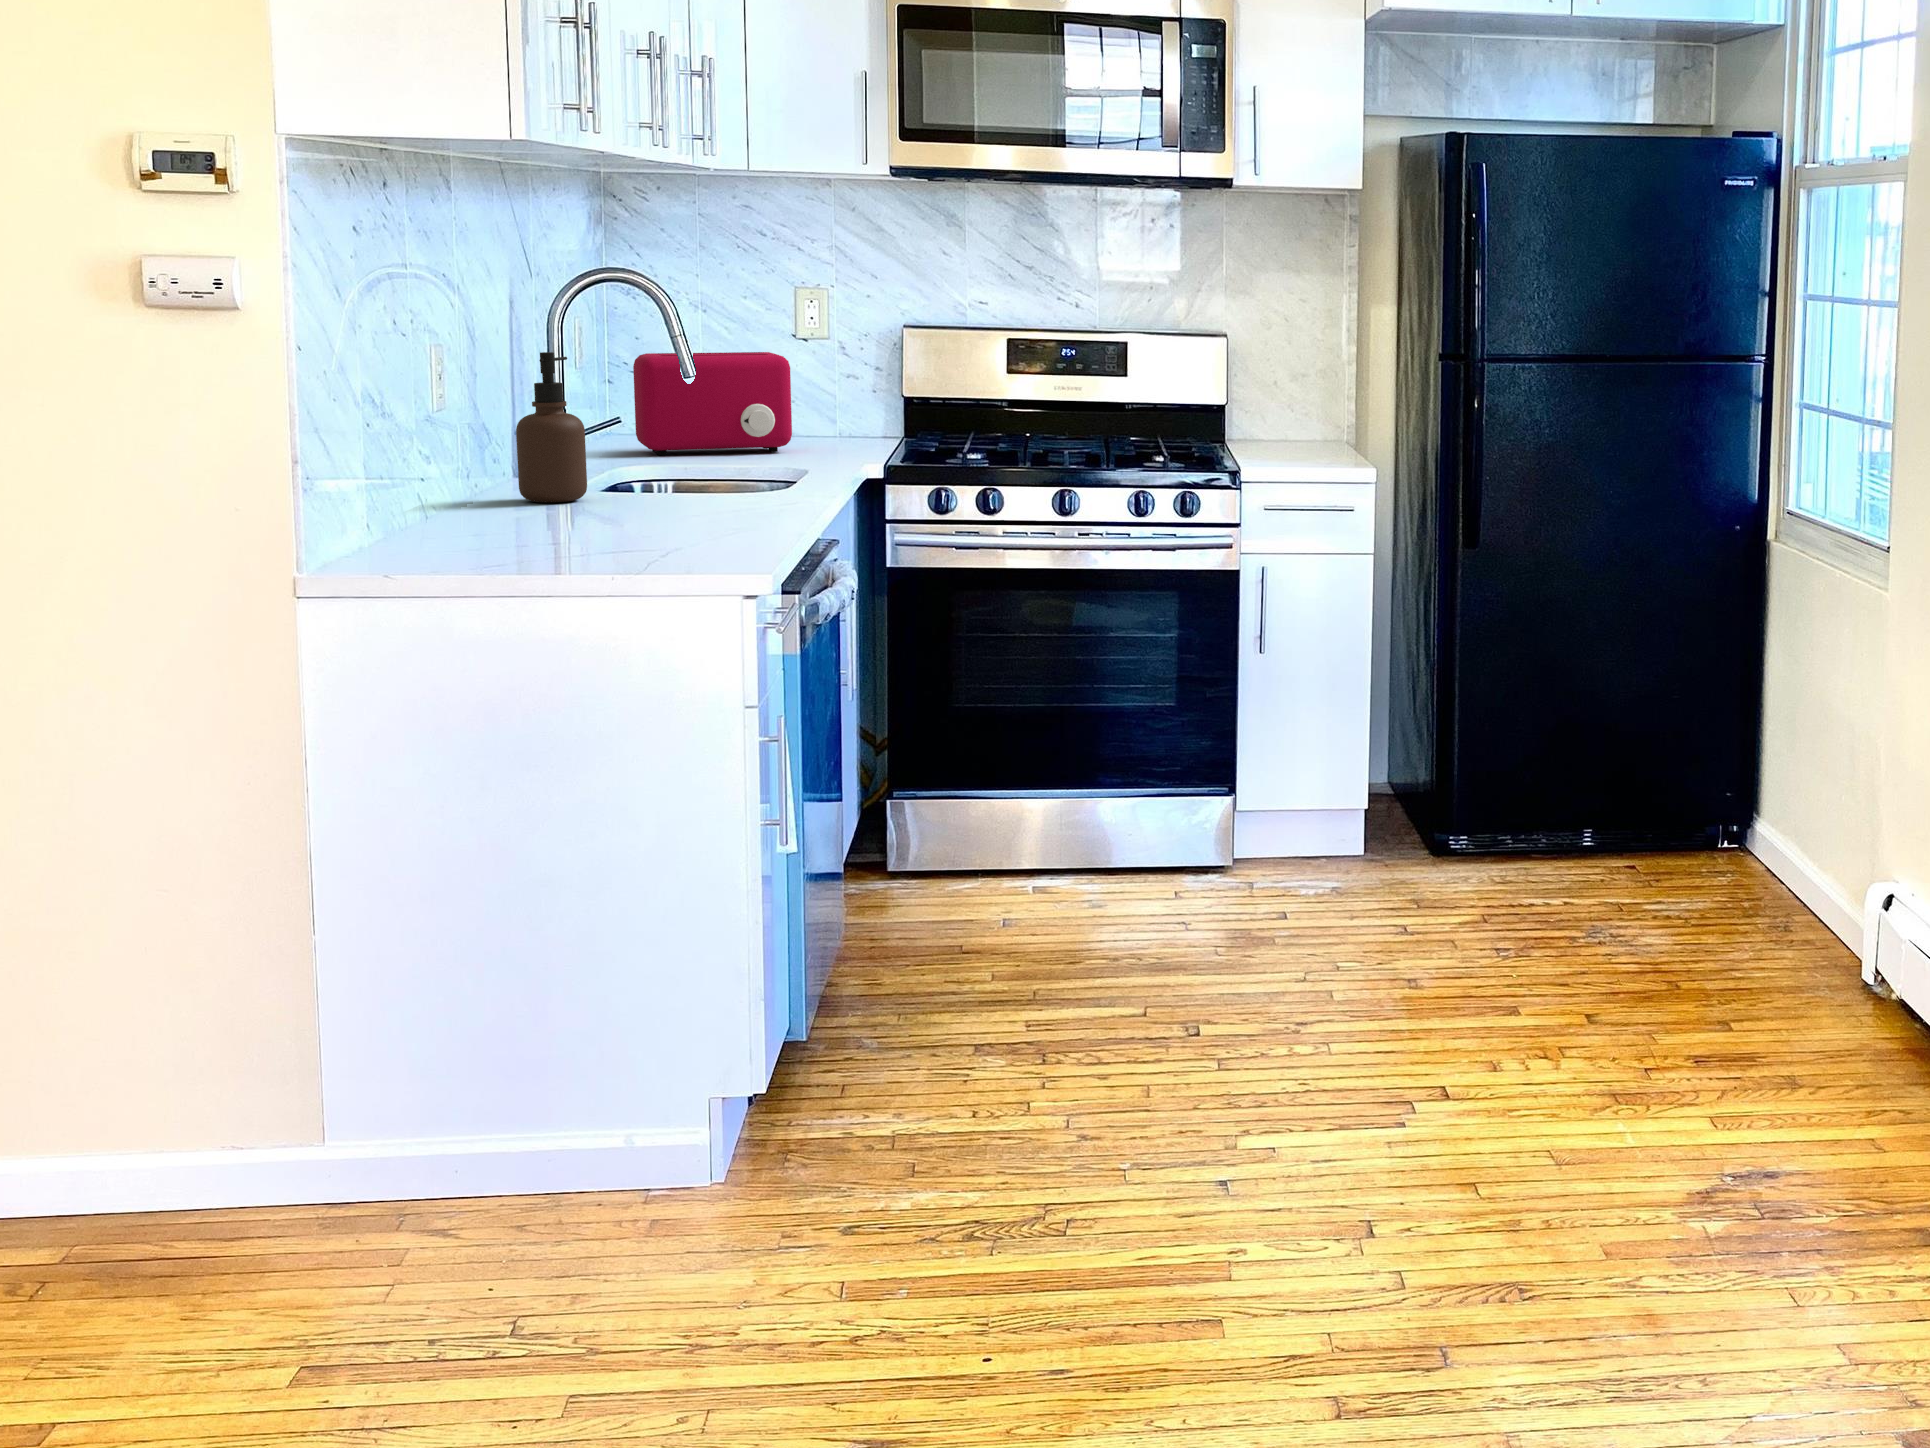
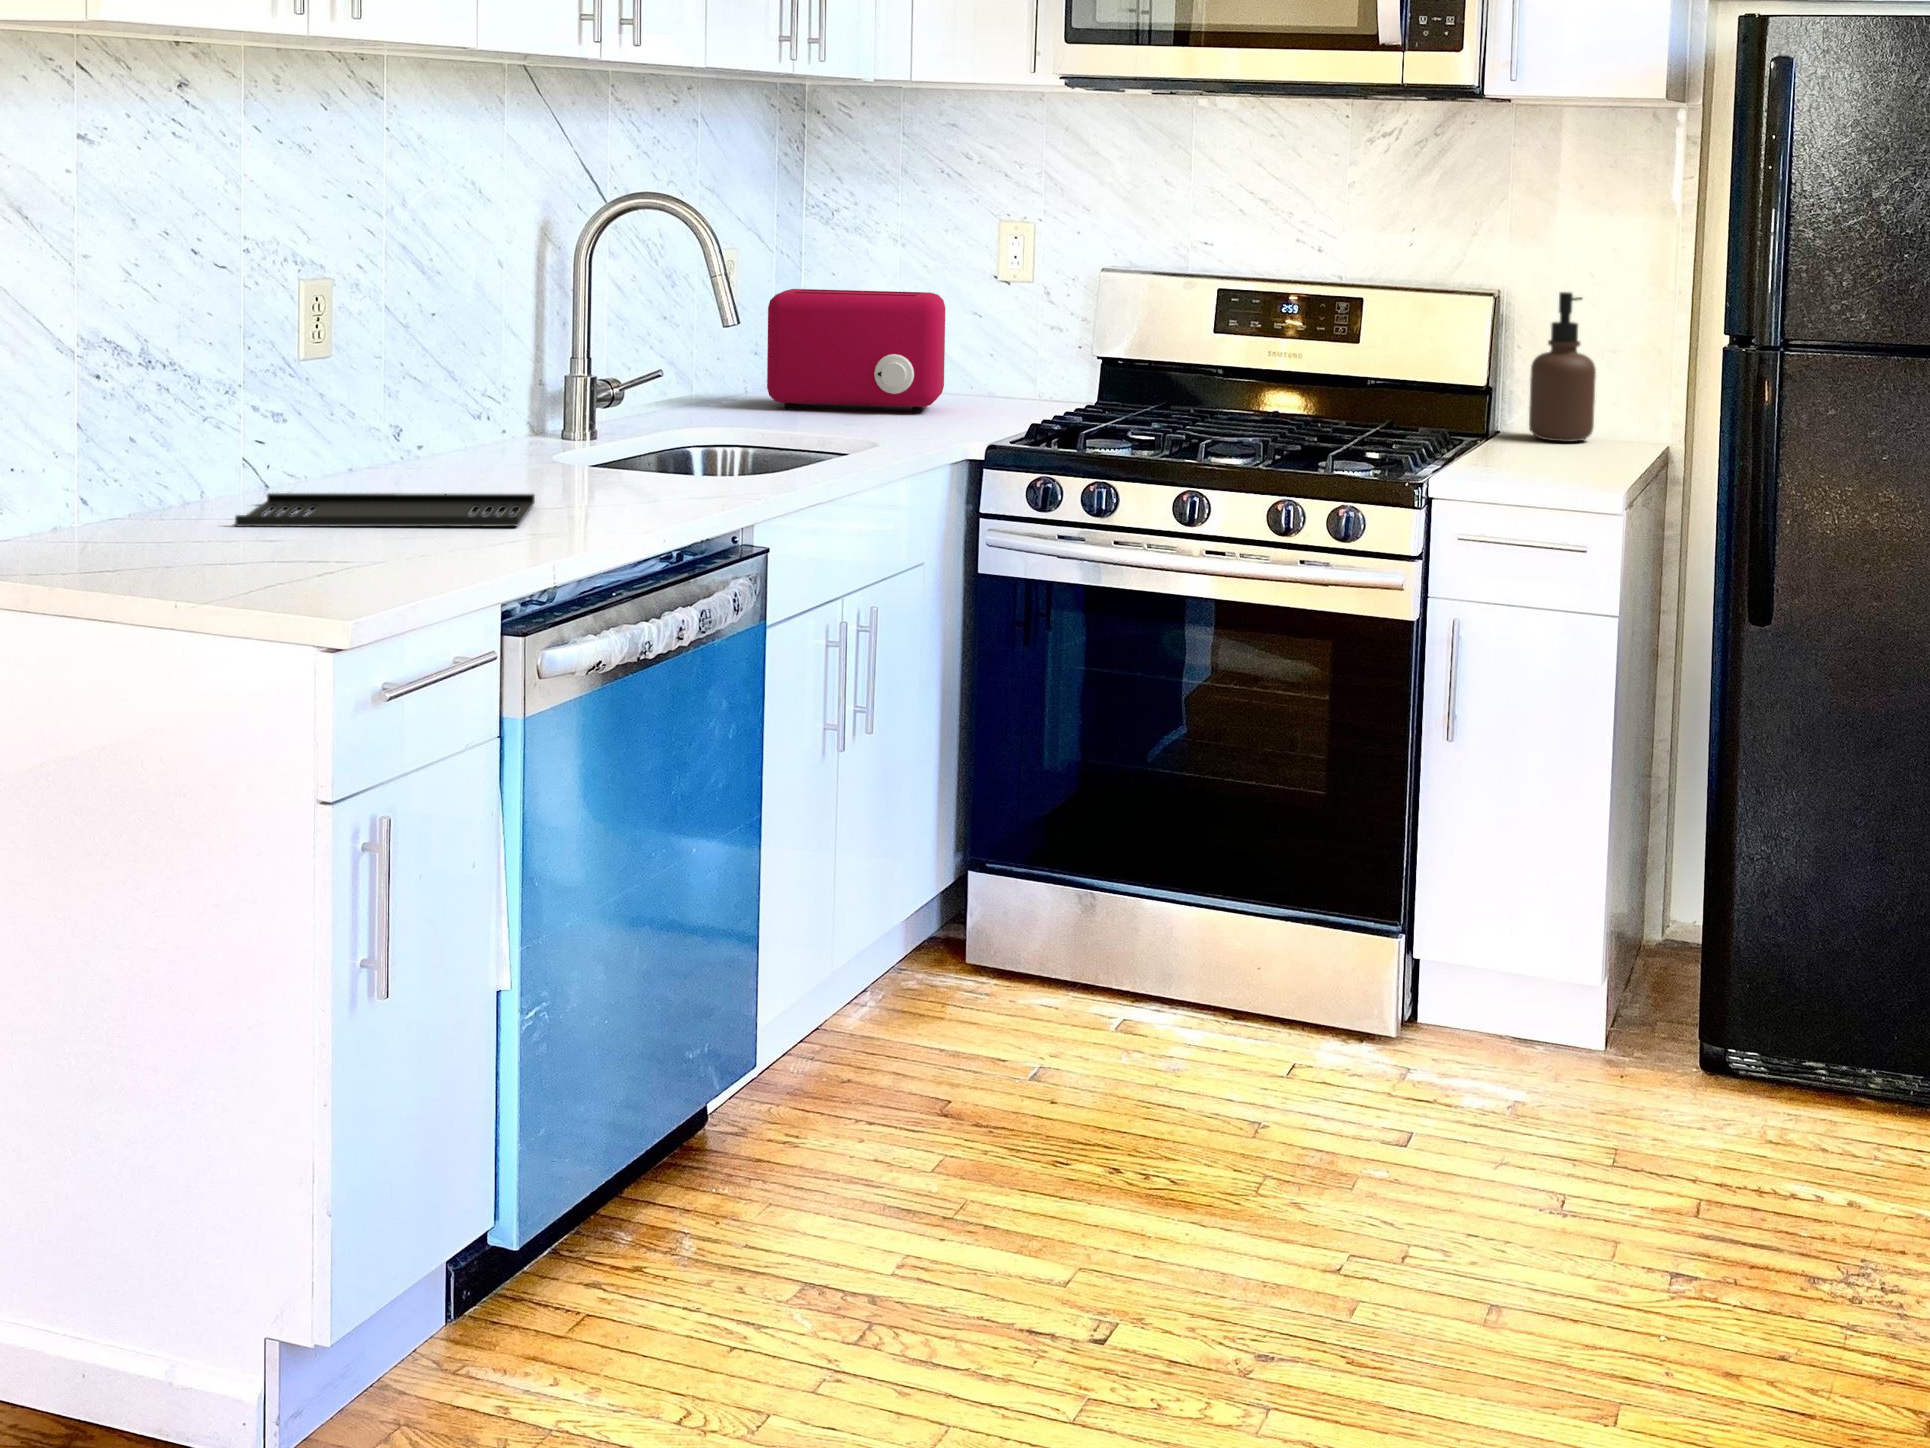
soap dispenser: present [516,352,587,502] -> present [1529,292,1596,442]
tray: none [463,507,708,540] -> present [235,493,535,527]

